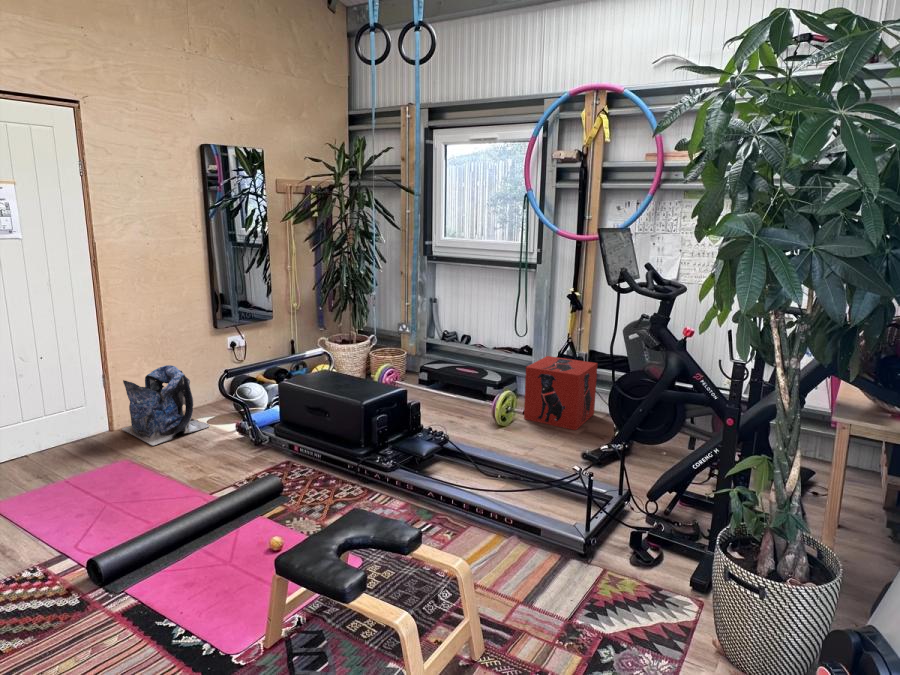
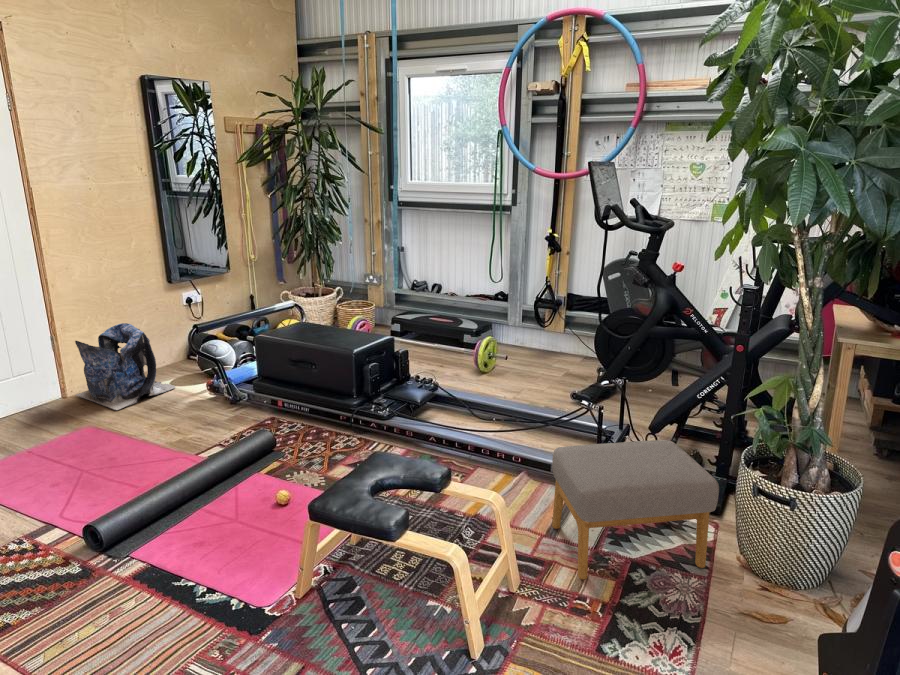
storage box: present [524,356,597,430] -> none [508,300,579,373]
footstool: none [530,512,692,653] -> present [552,440,719,579]

